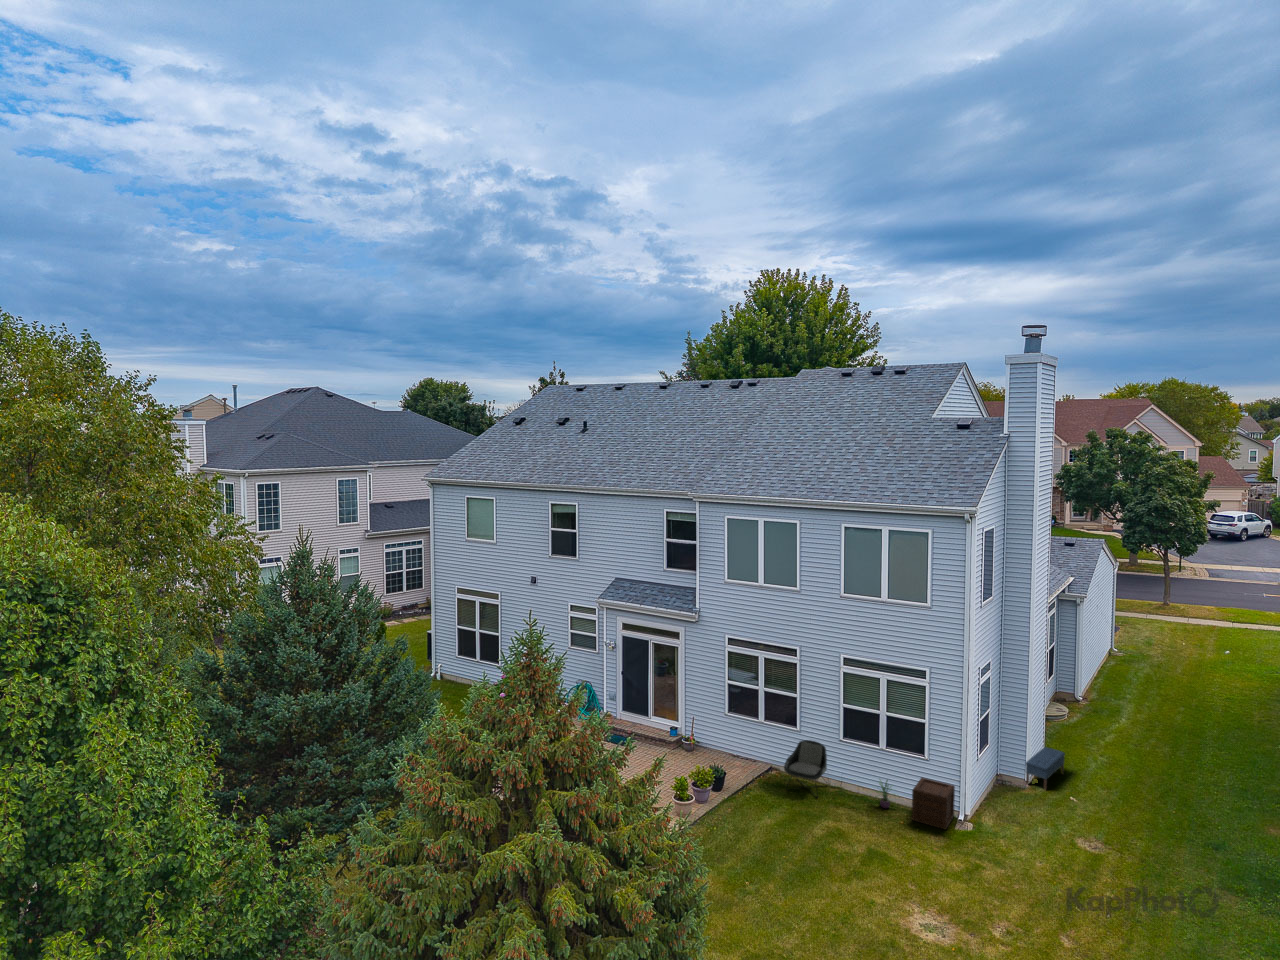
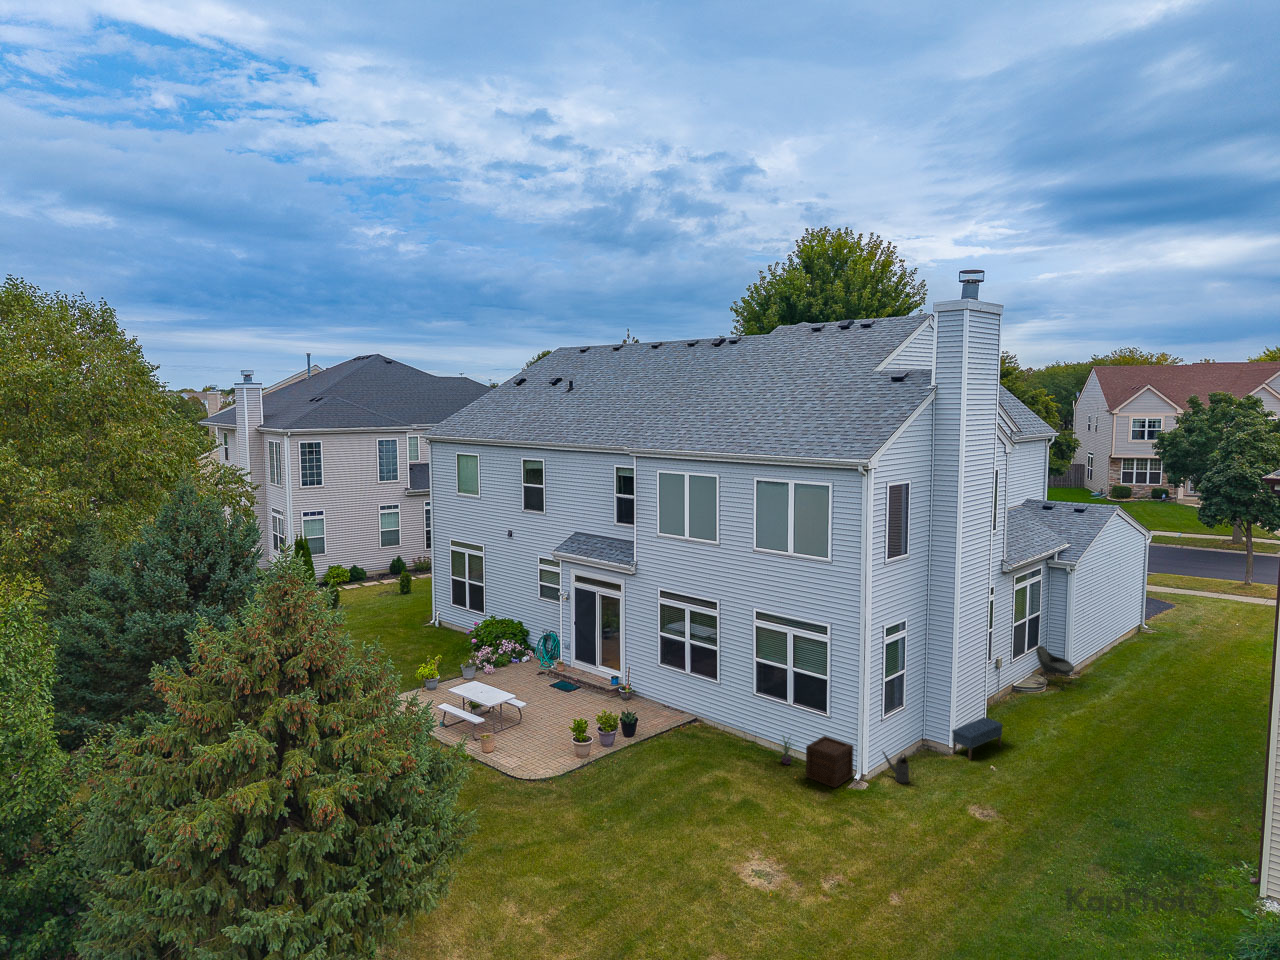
lounge chair: present [784,740,827,797] -> present [1036,646,1074,690]
watering can: none [977,788,1012,819] -> present [883,752,913,784]

